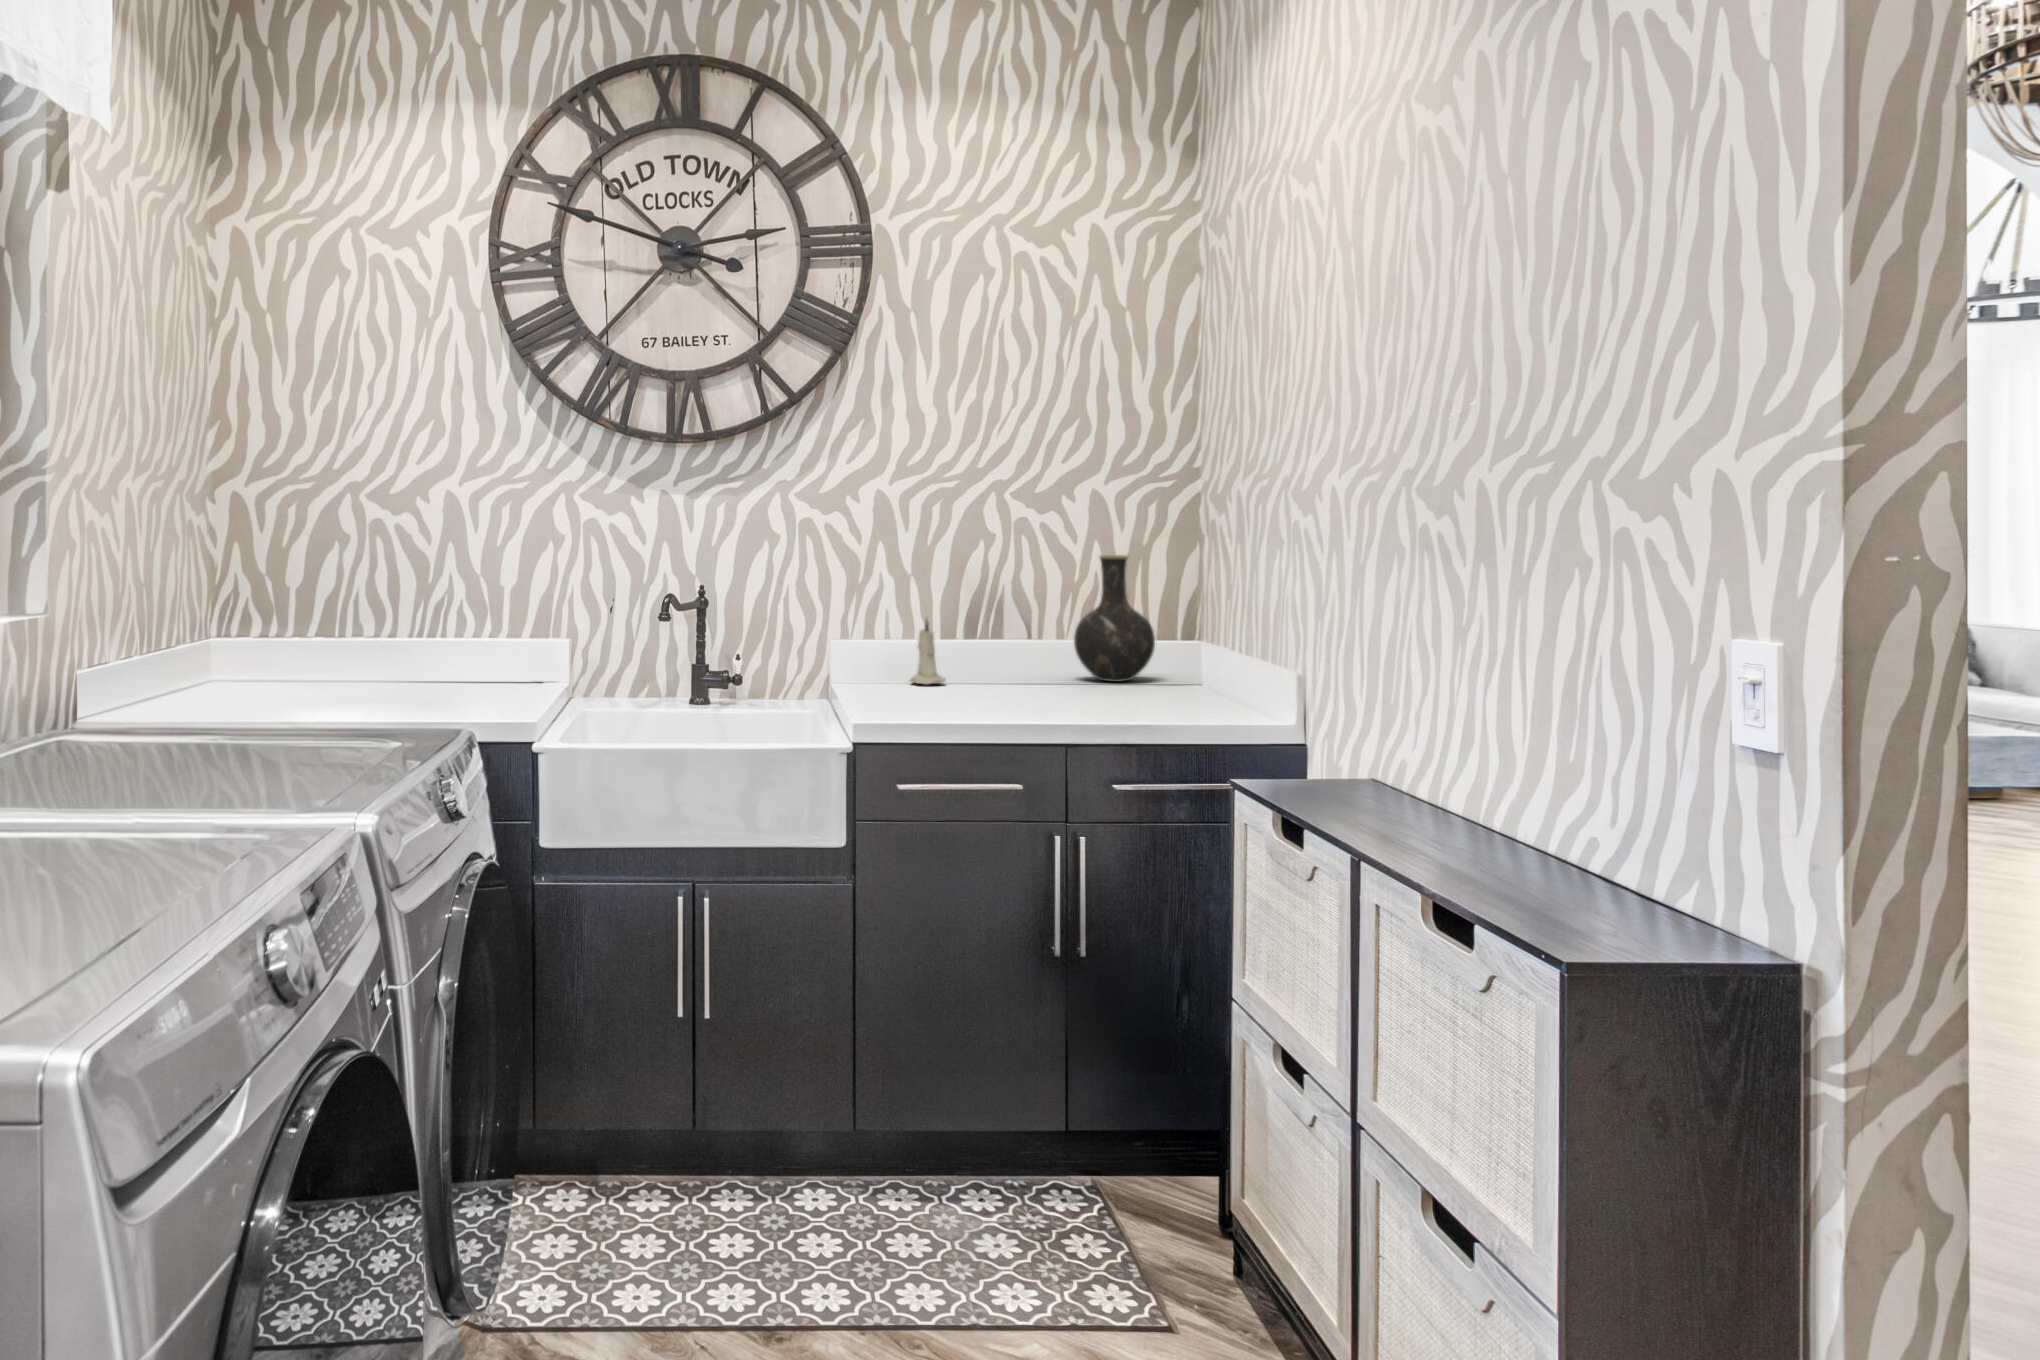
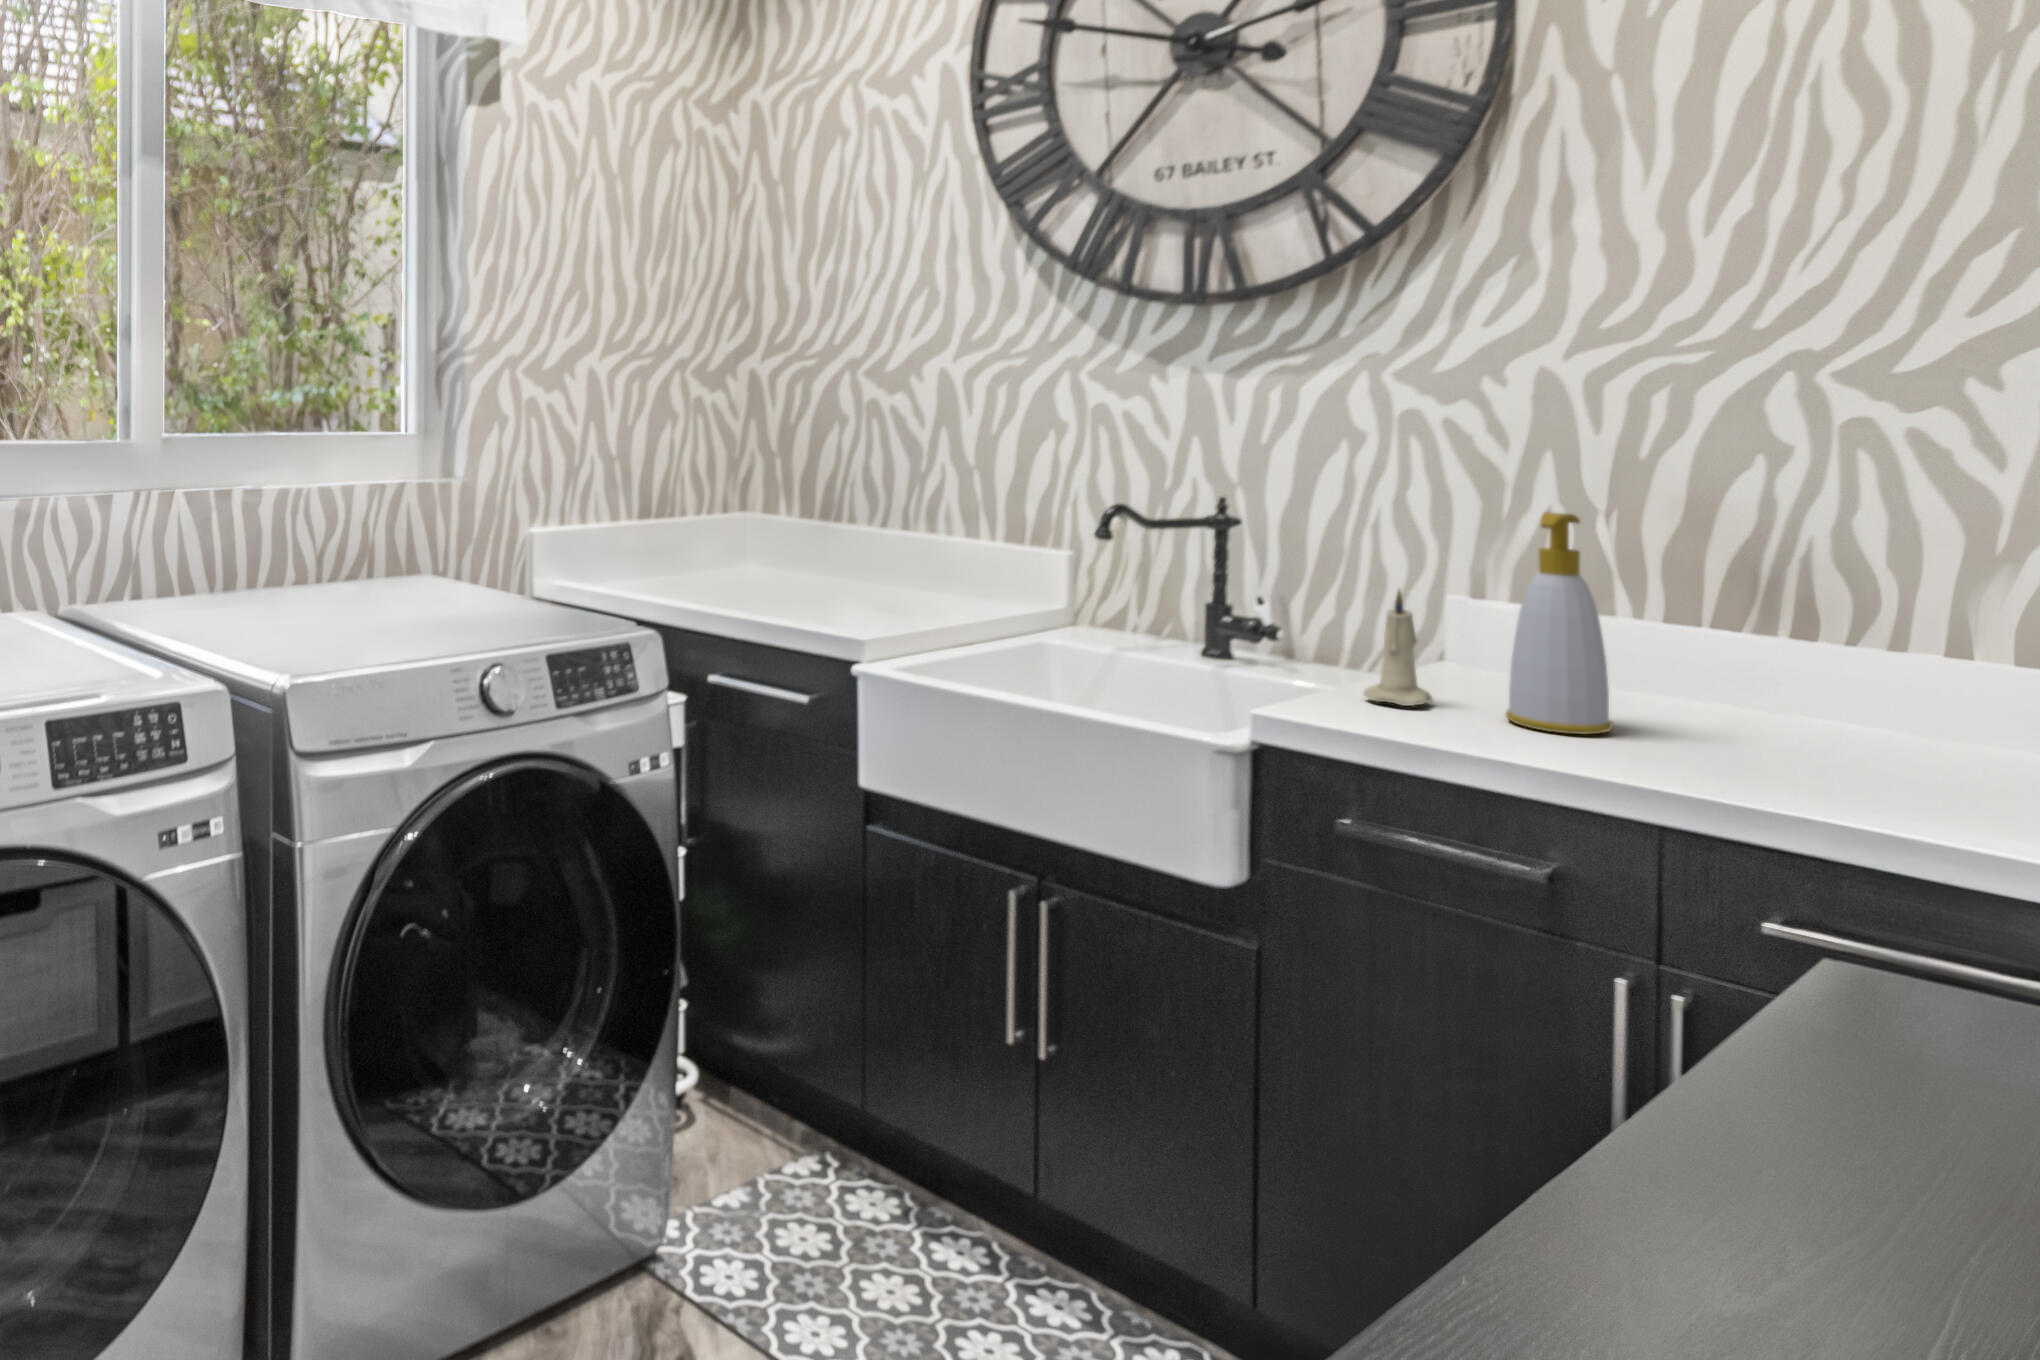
vase: present [1074,555,1155,682] -> none [1680,519,1894,794]
soap bottle: none [966,563,1016,682] -> present [1506,512,1613,735]

